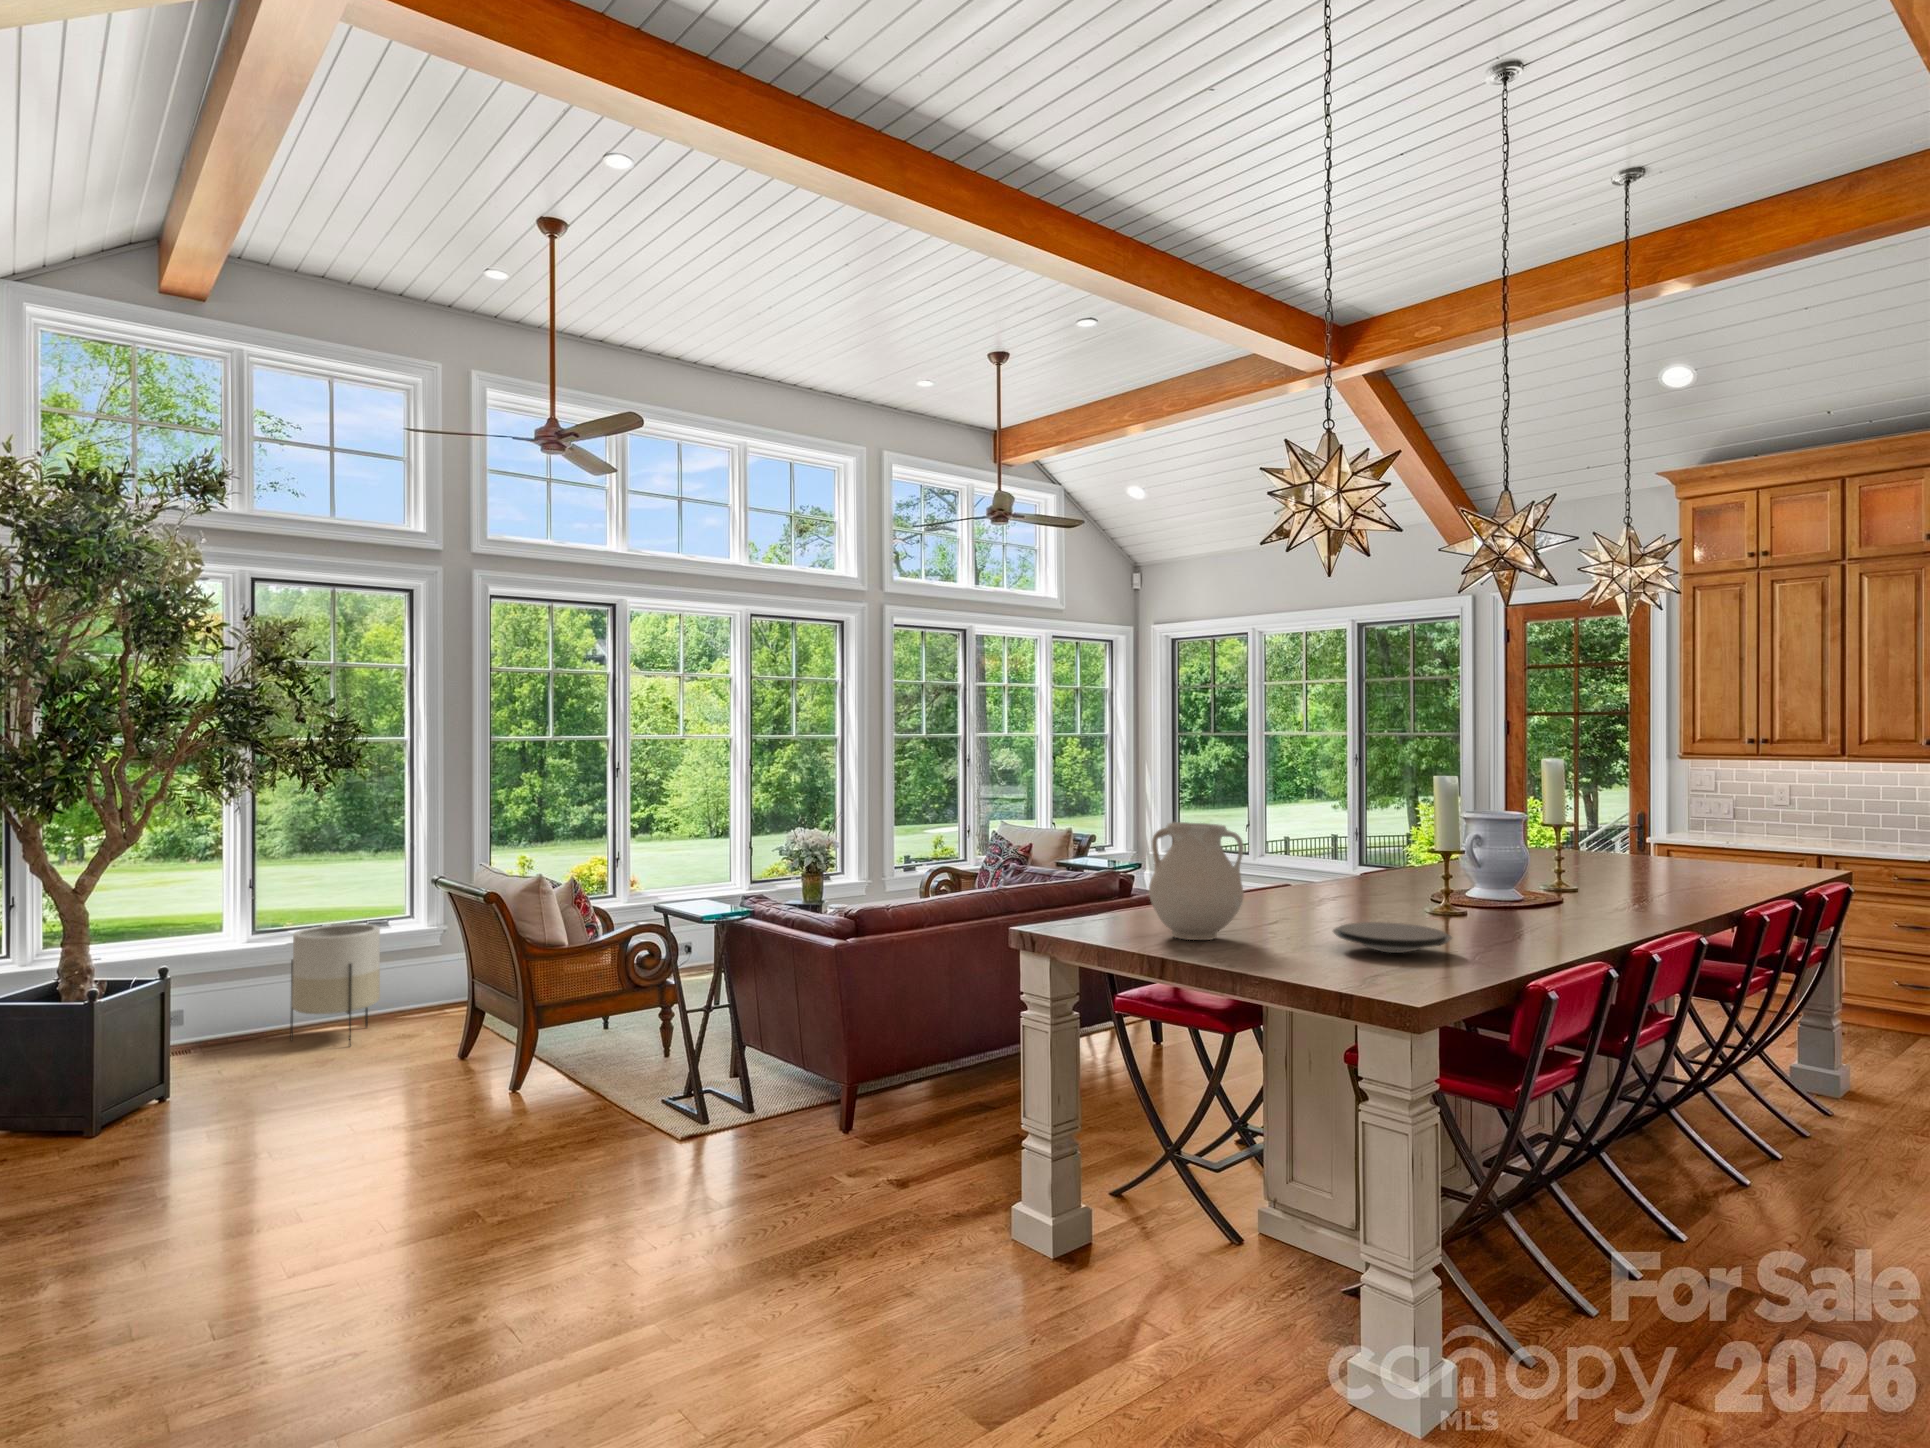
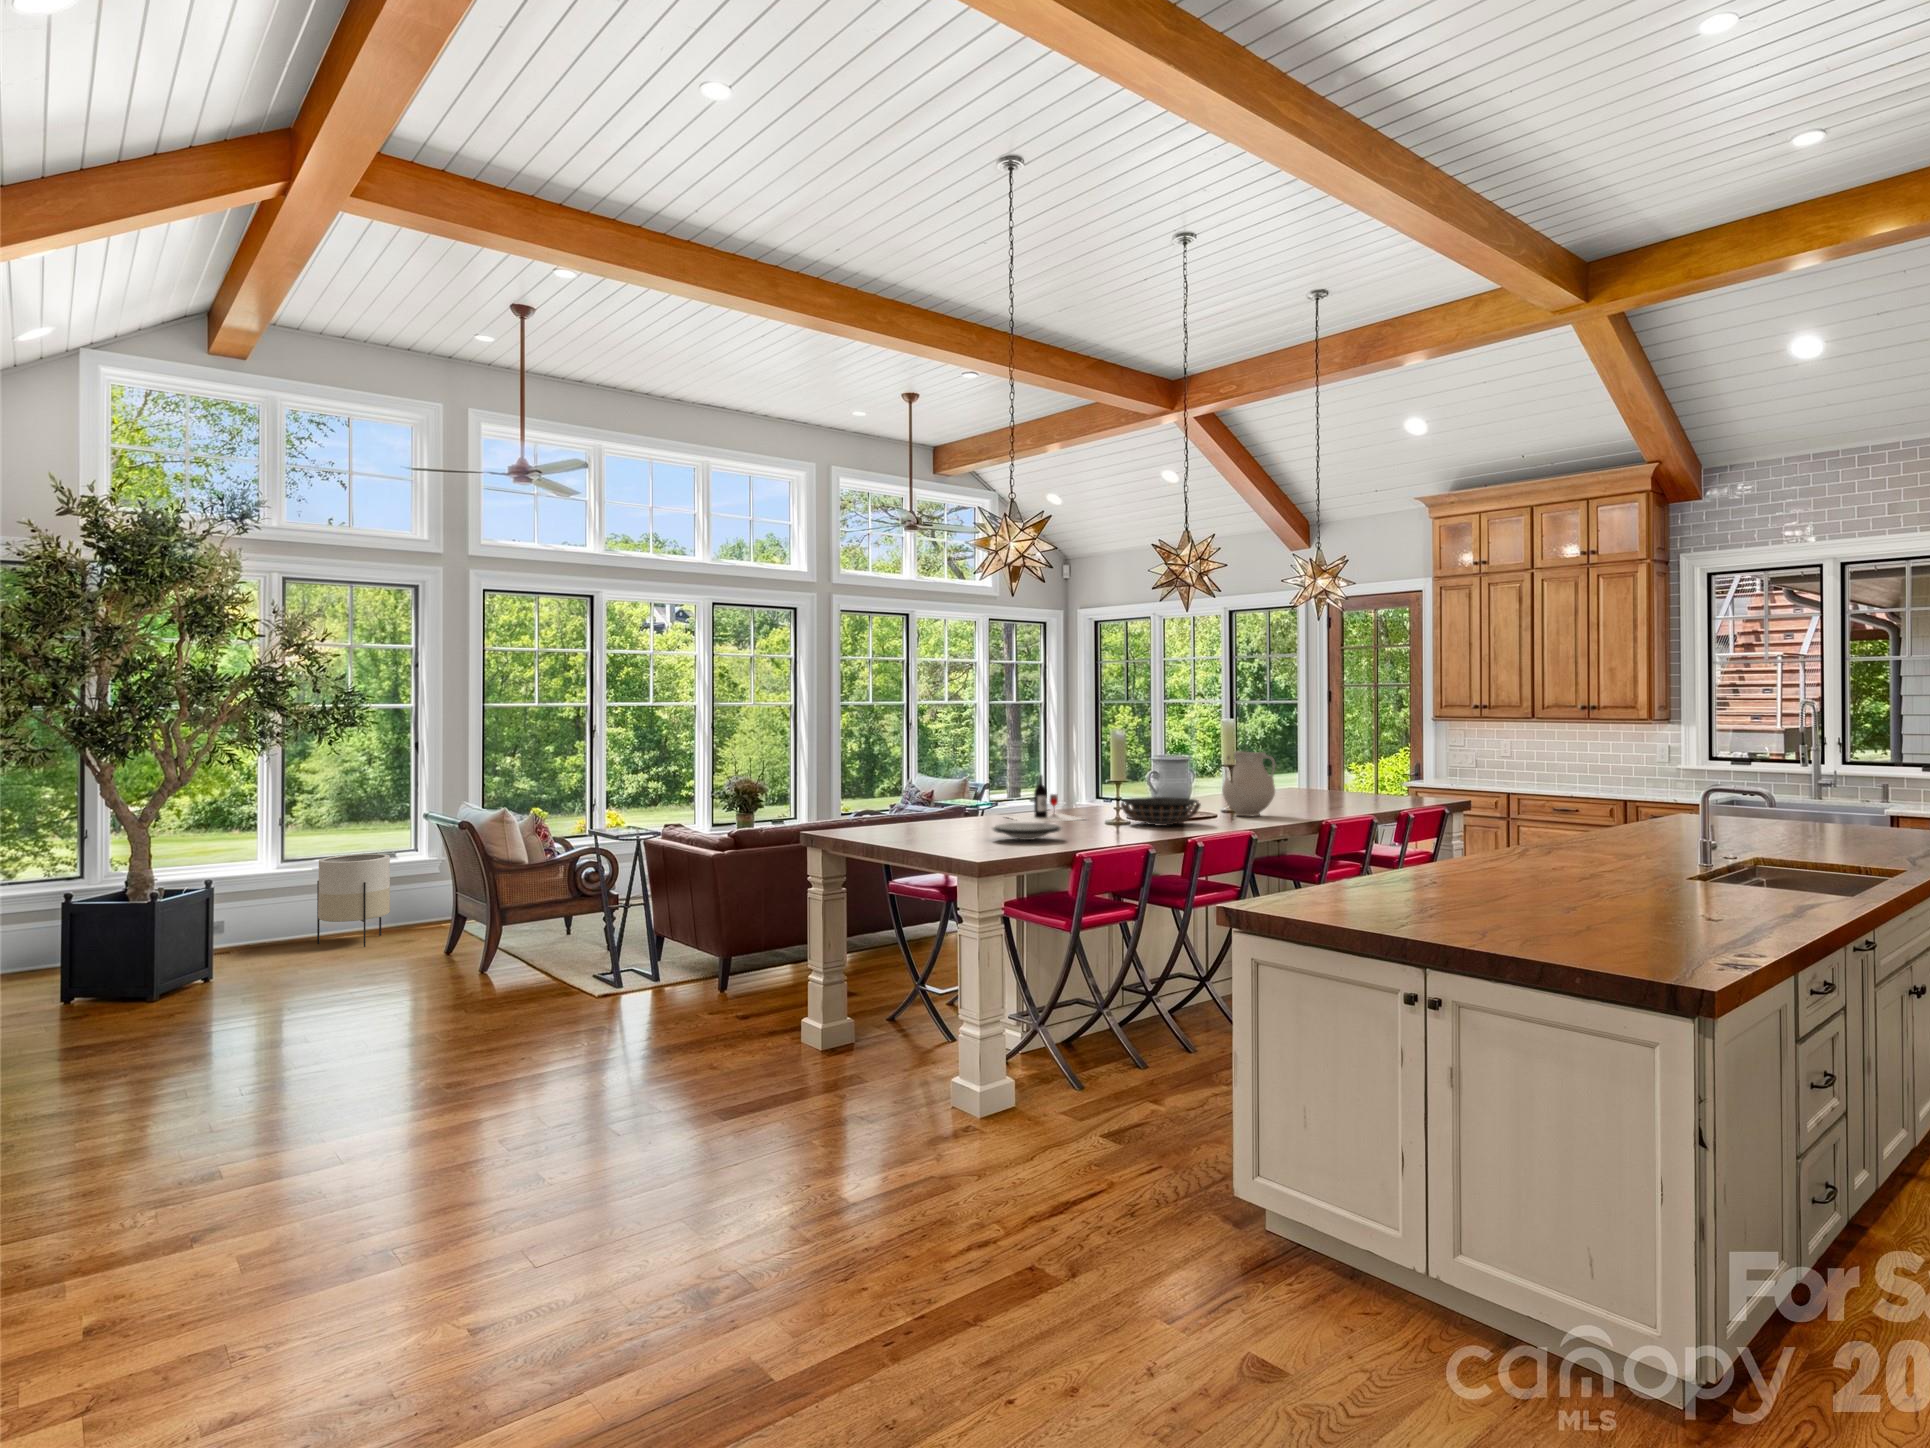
vase: present [1149,822,1244,940] -> present [1222,751,1275,816]
wine bottle: none [1247,838,1386,911] -> present [1008,775,1083,821]
decorative bowl: none [1451,874,1584,919] -> present [1121,797,1201,825]

